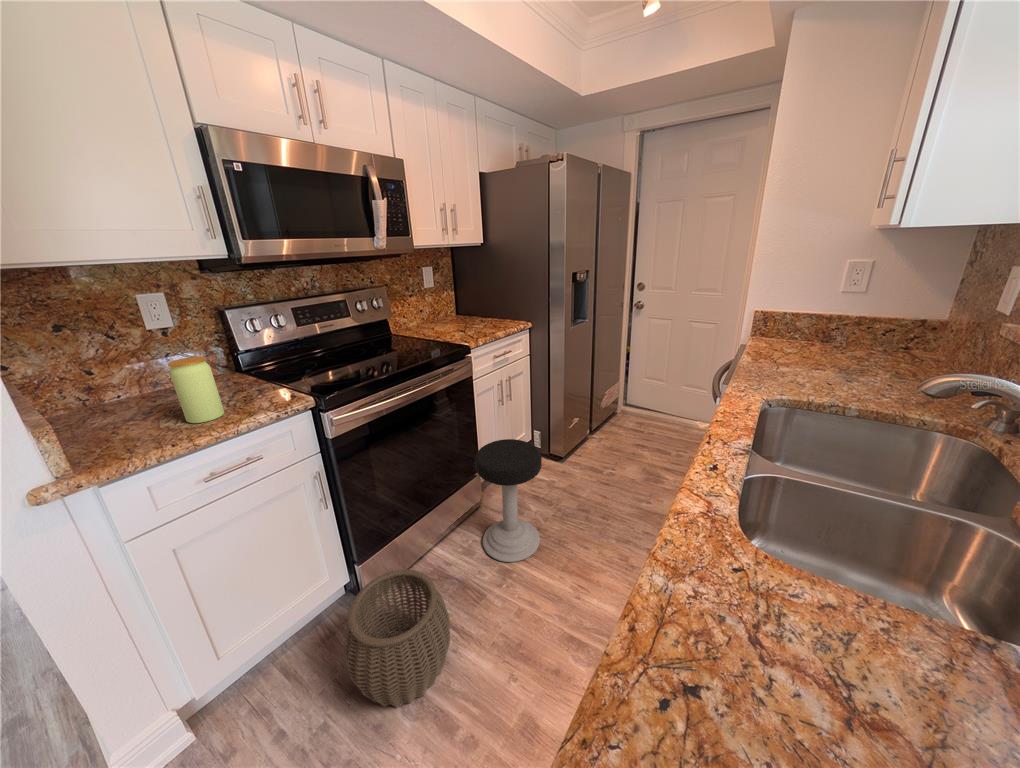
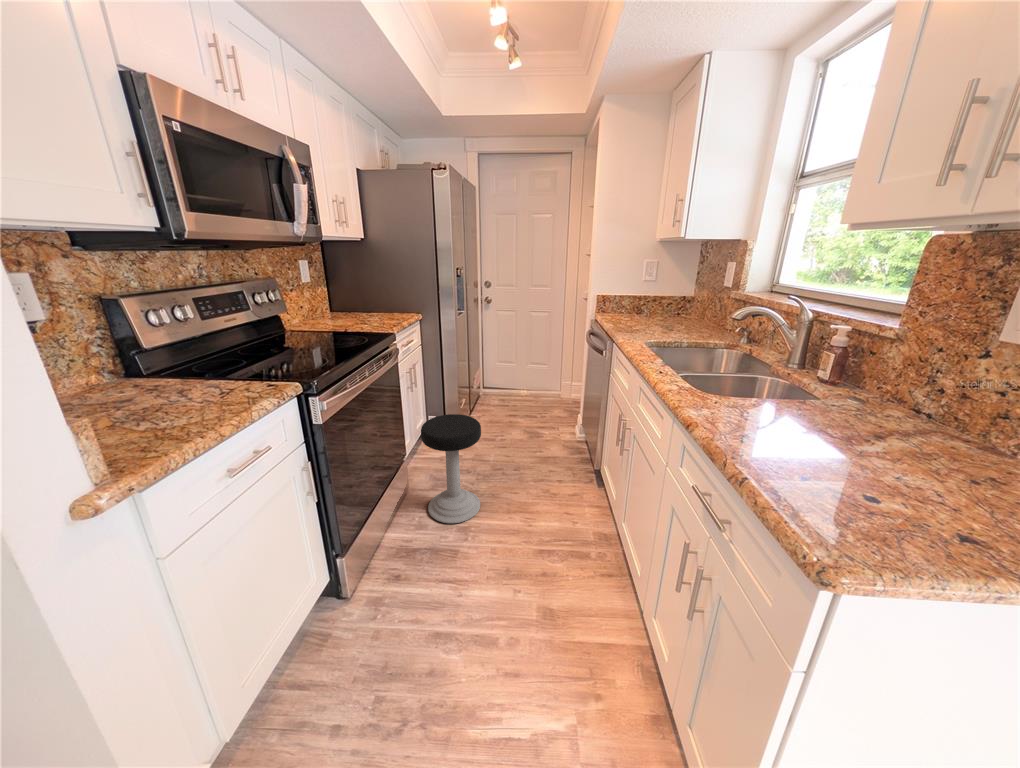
jar: present [168,356,224,423] -> none [148,343,212,420]
woven basket: present [345,569,450,707] -> none [368,535,466,659]

